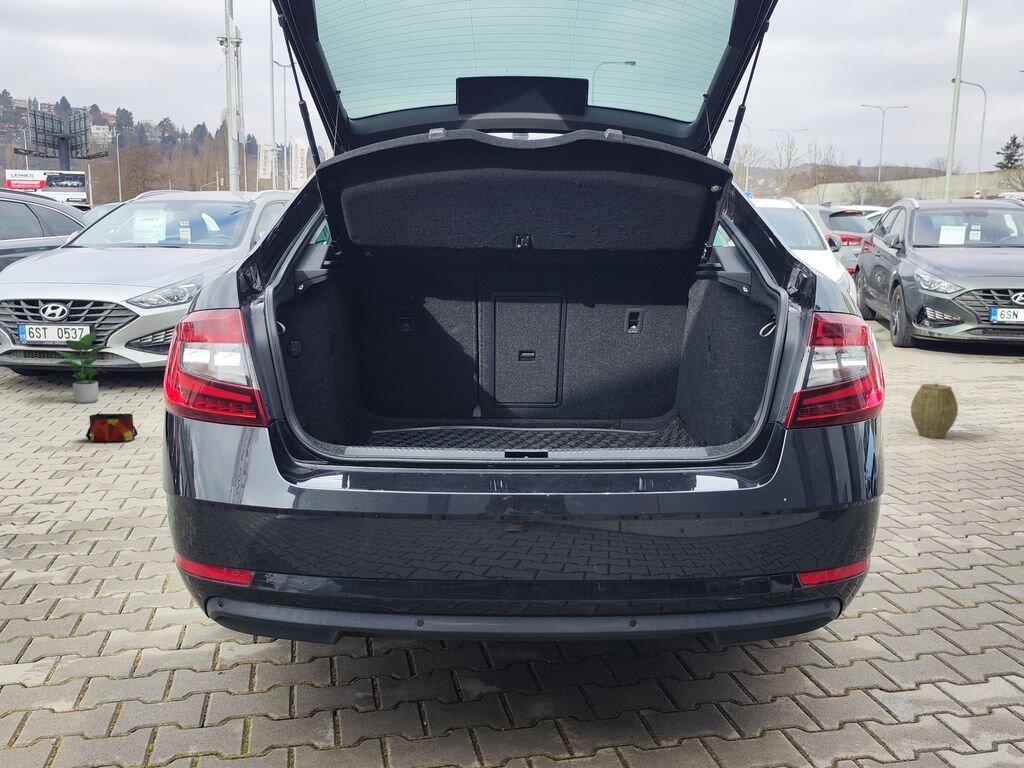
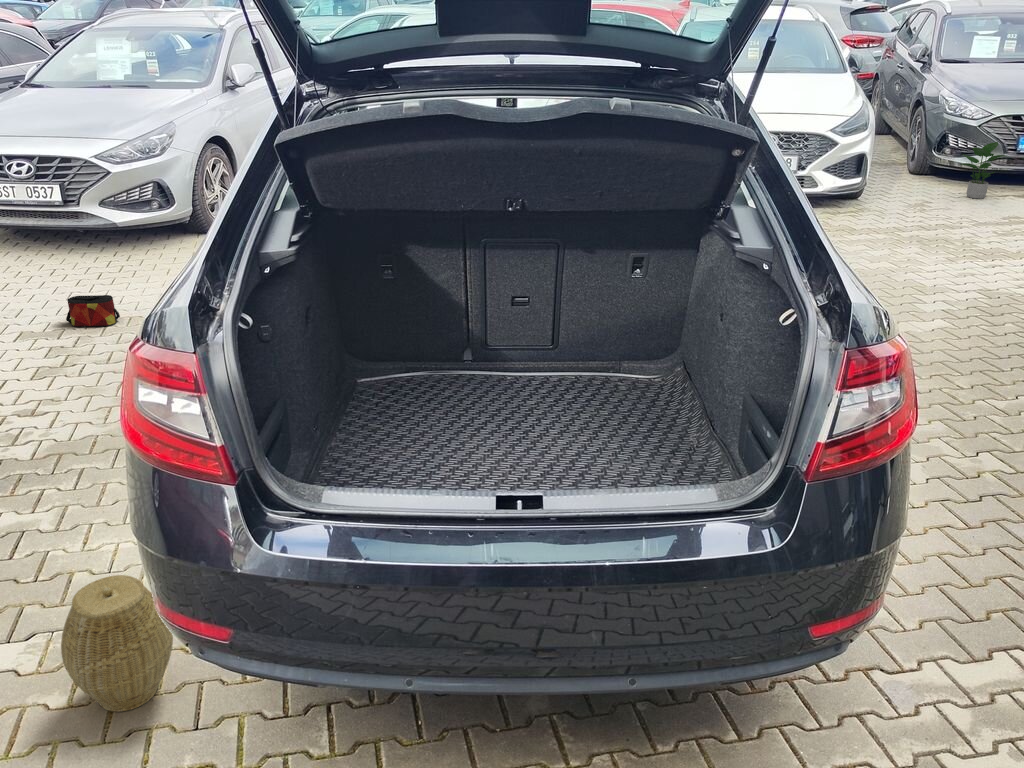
potted plant: present [56,332,112,403] -> present [961,142,1007,199]
woven basket: present [911,383,958,438] -> present [61,575,173,712]

